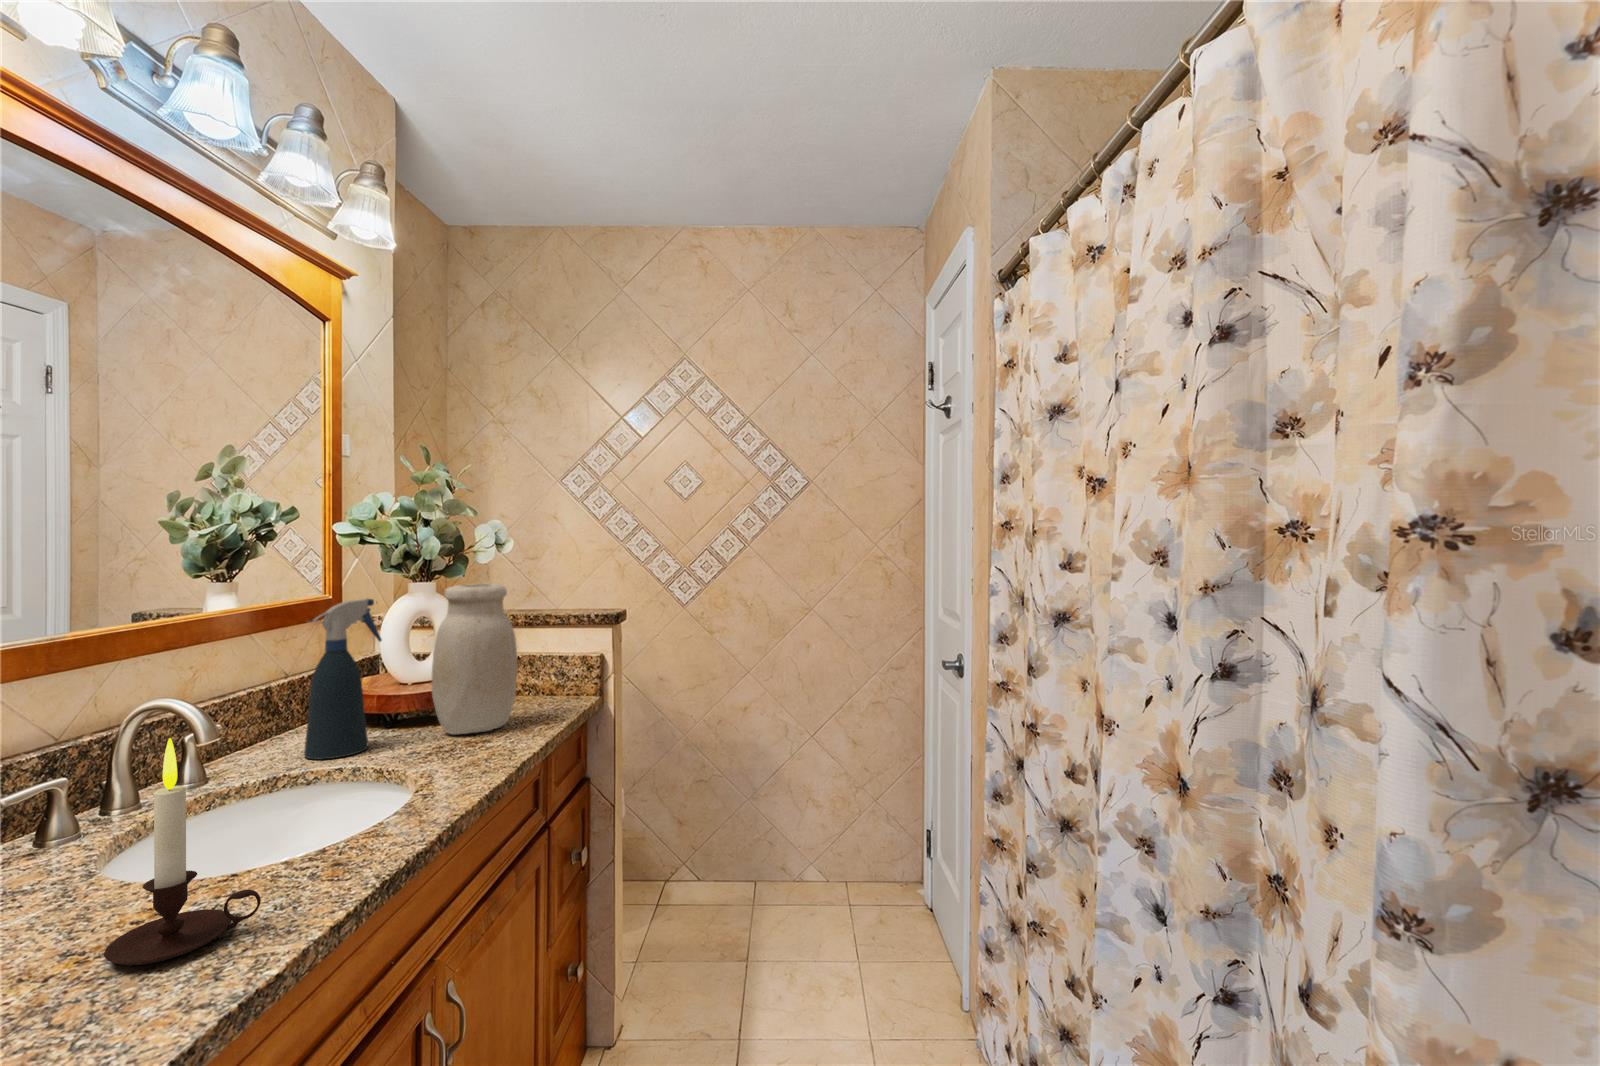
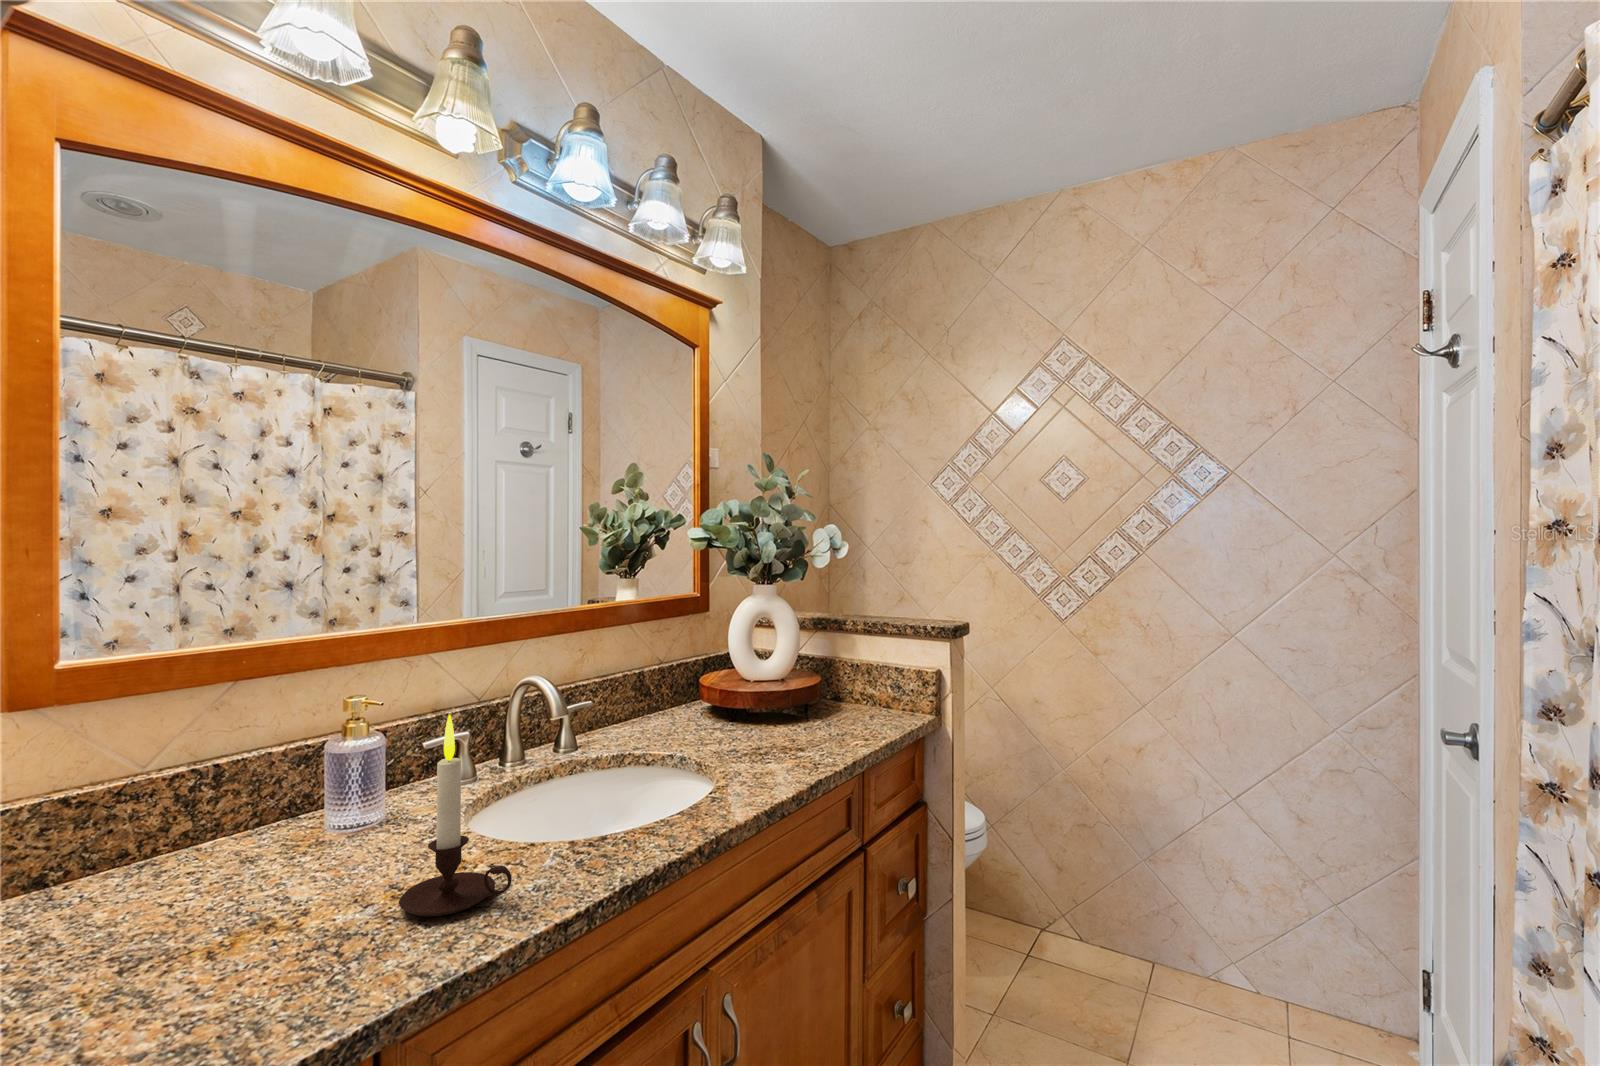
jar: present [432,583,517,734] -> none [759,587,838,738]
spray bottle: present [304,599,382,759] -> none [654,598,718,744]

